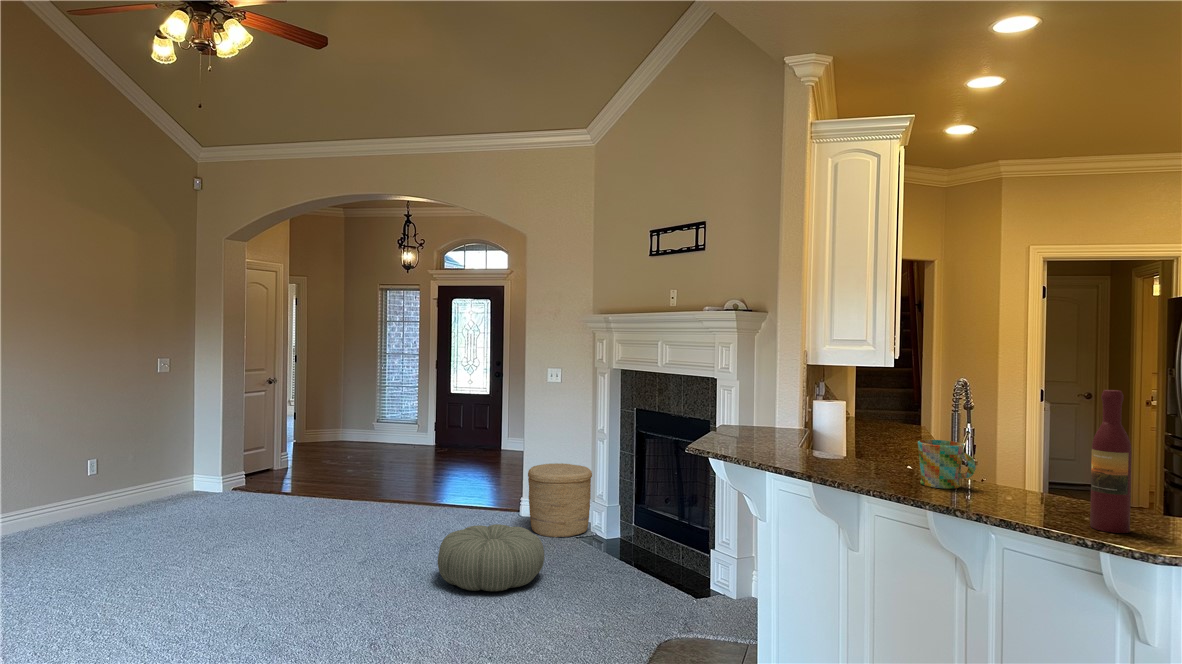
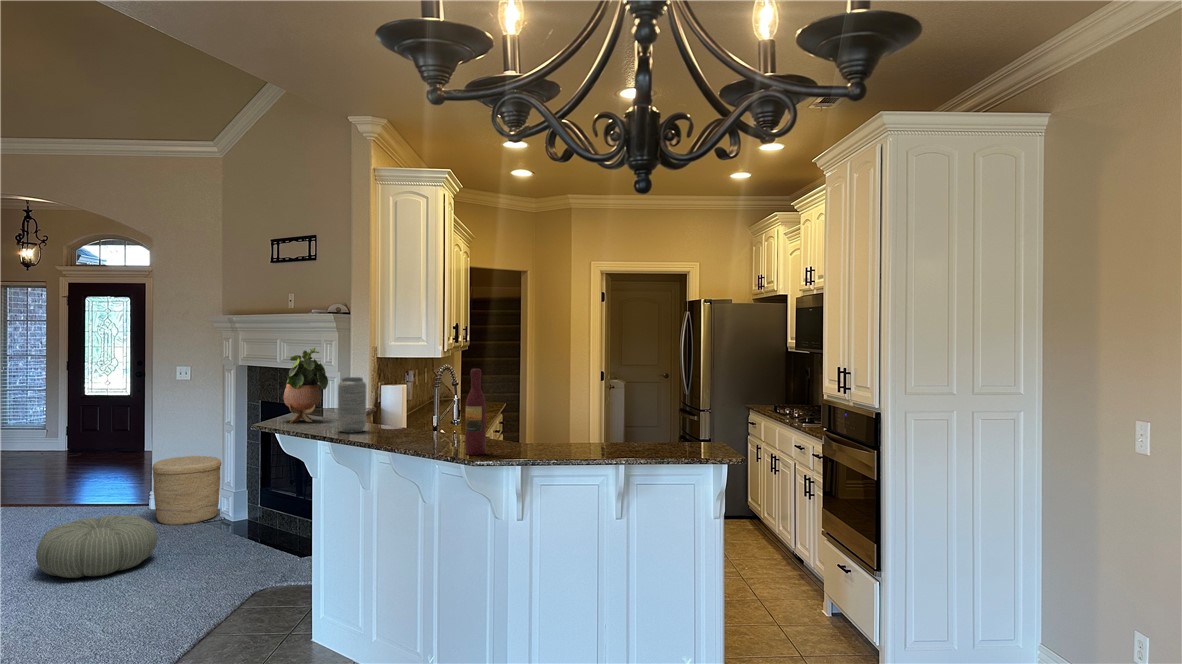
potted plant: none [719,351,775,446] -> present [284,348,328,423]
vase: none [813,392,852,468] -> present [338,377,366,433]
mug: present [918,440,976,489] -> none [397,408,432,440]

